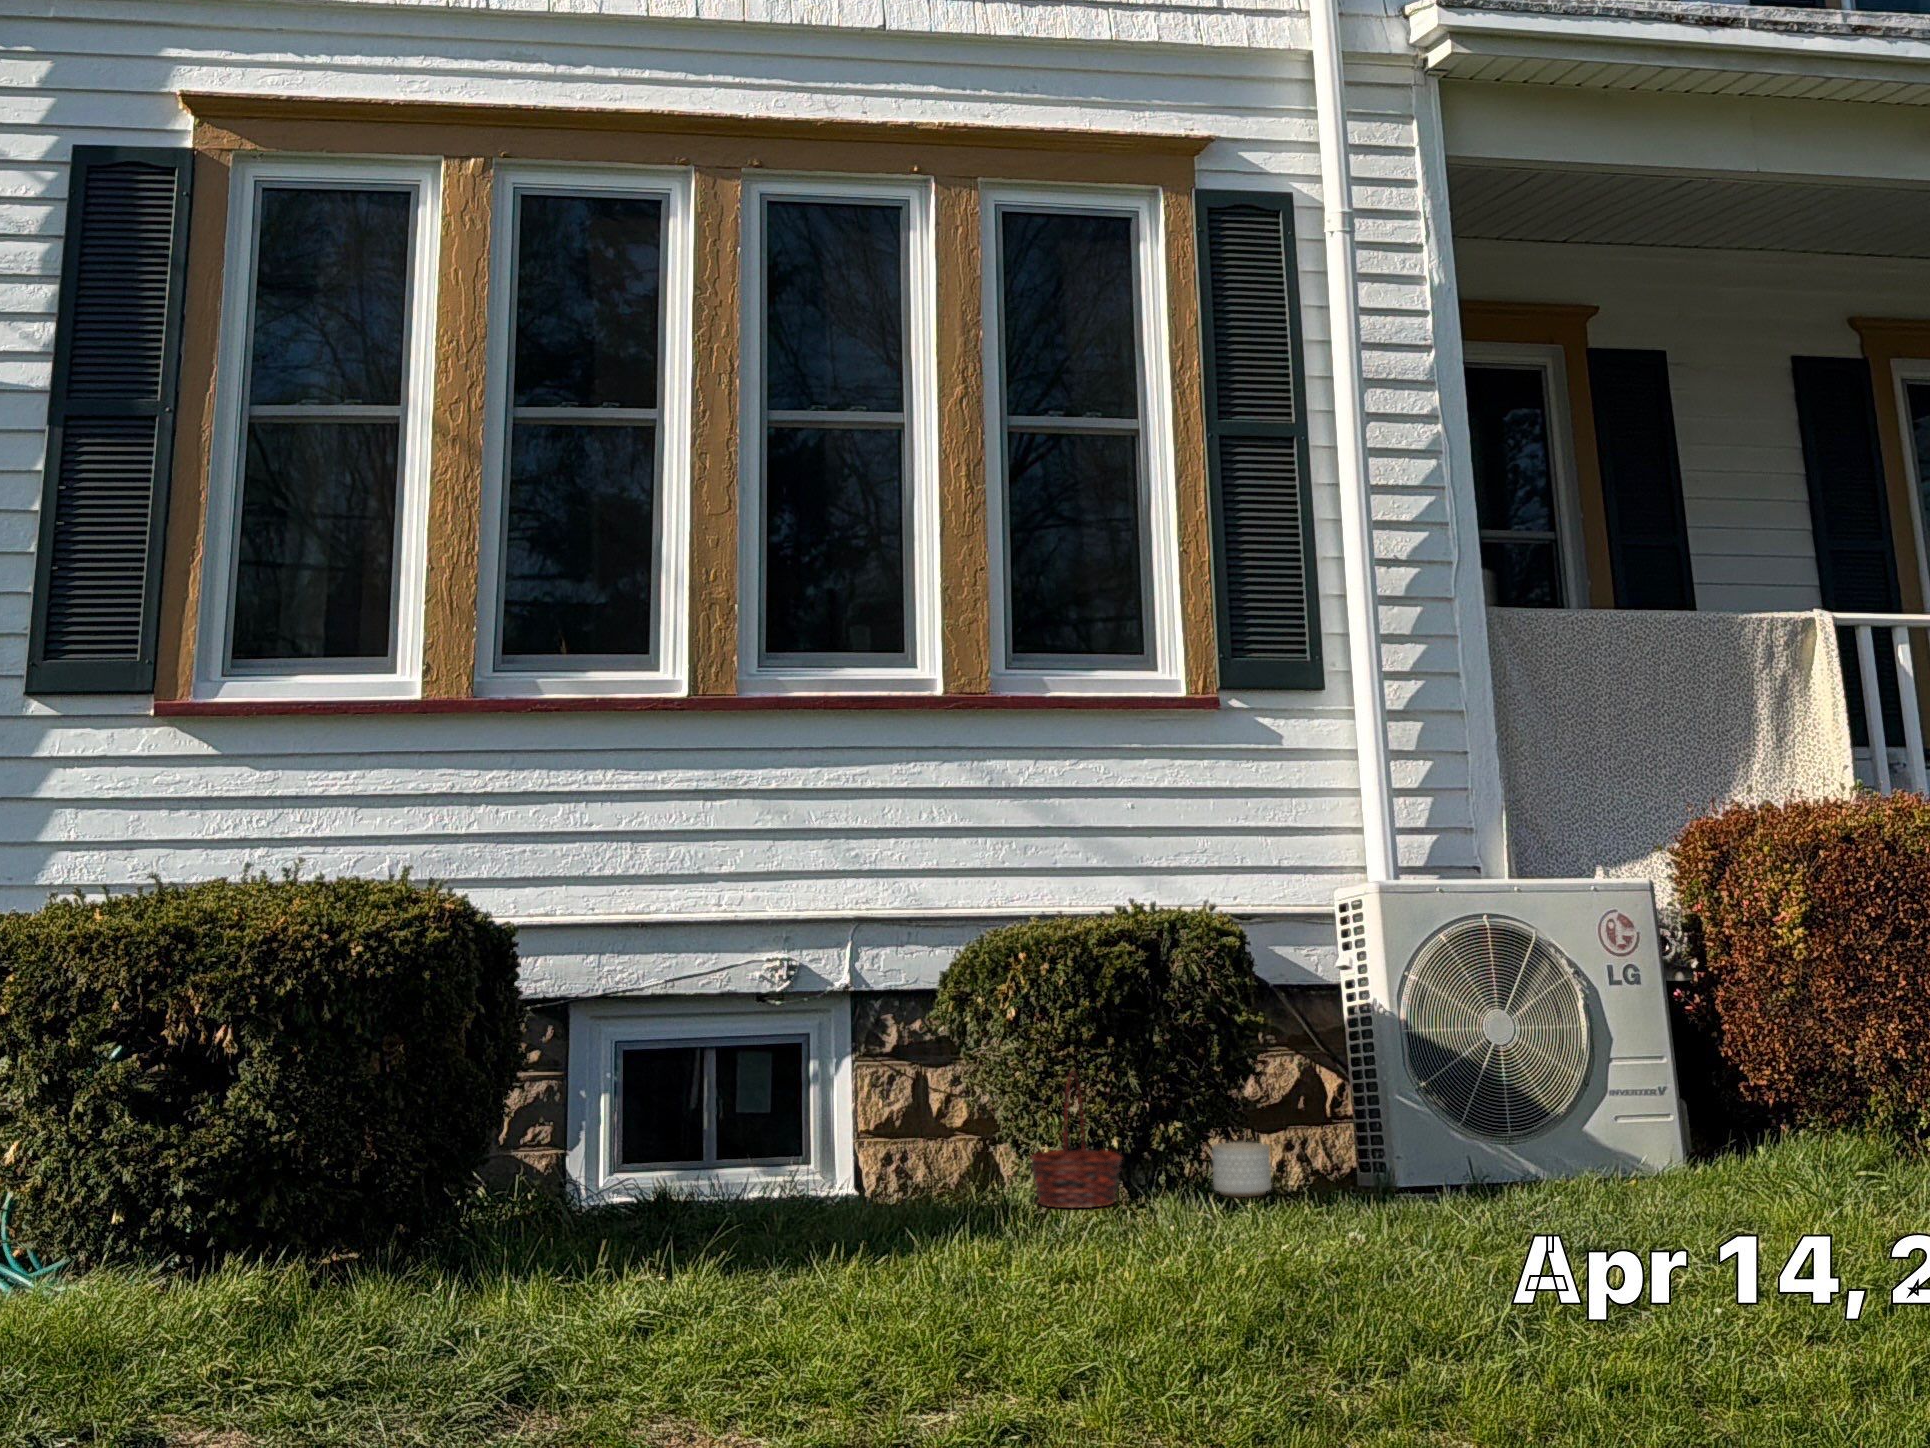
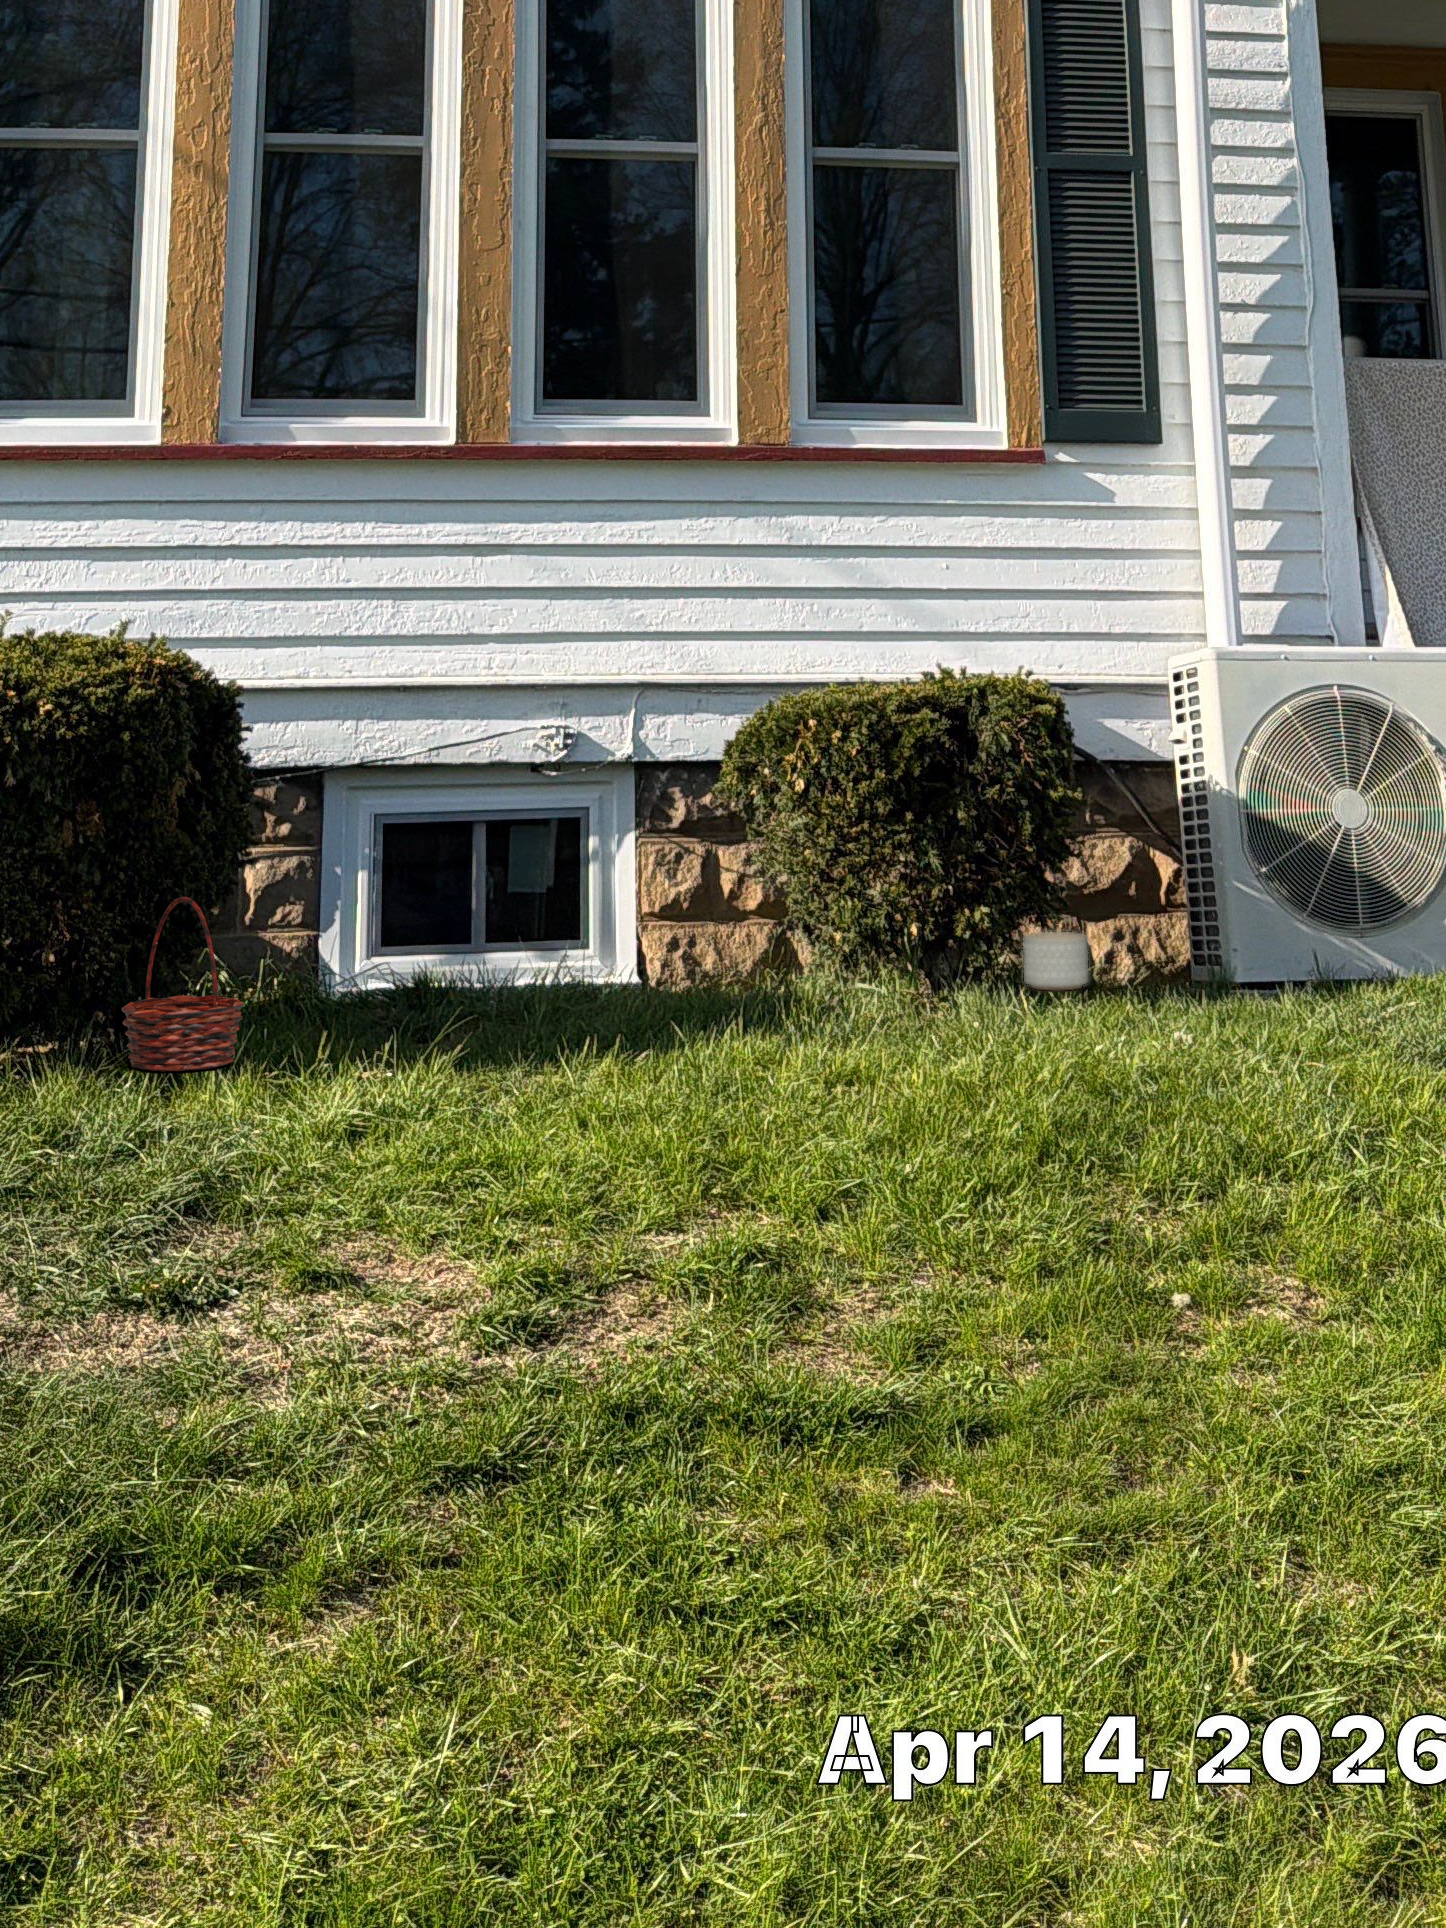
basket: present [1031,1071,1121,1208] -> present [121,897,244,1072]

